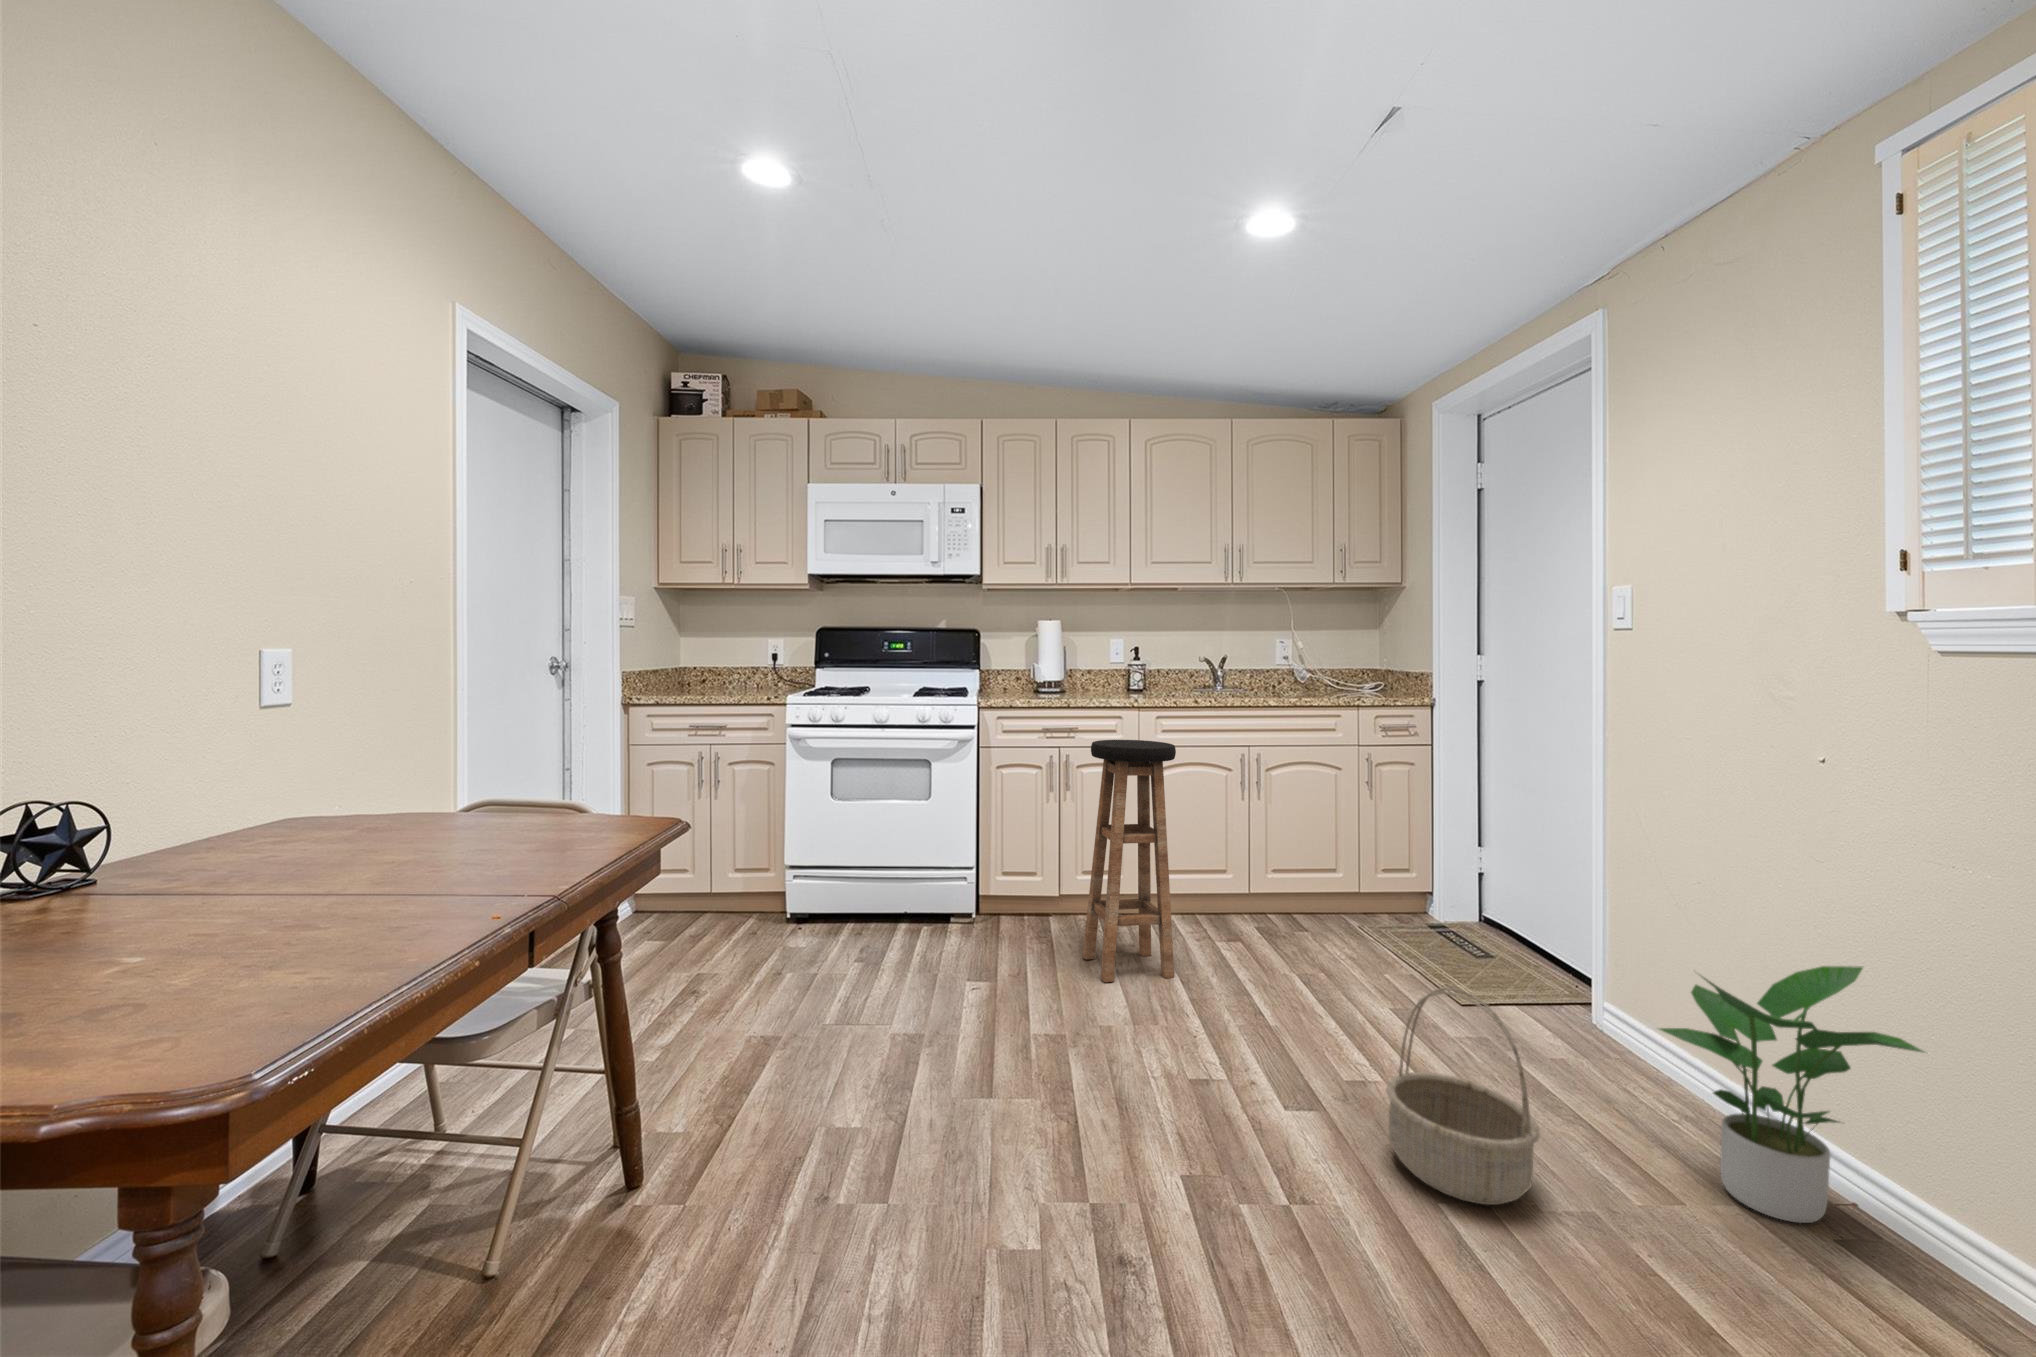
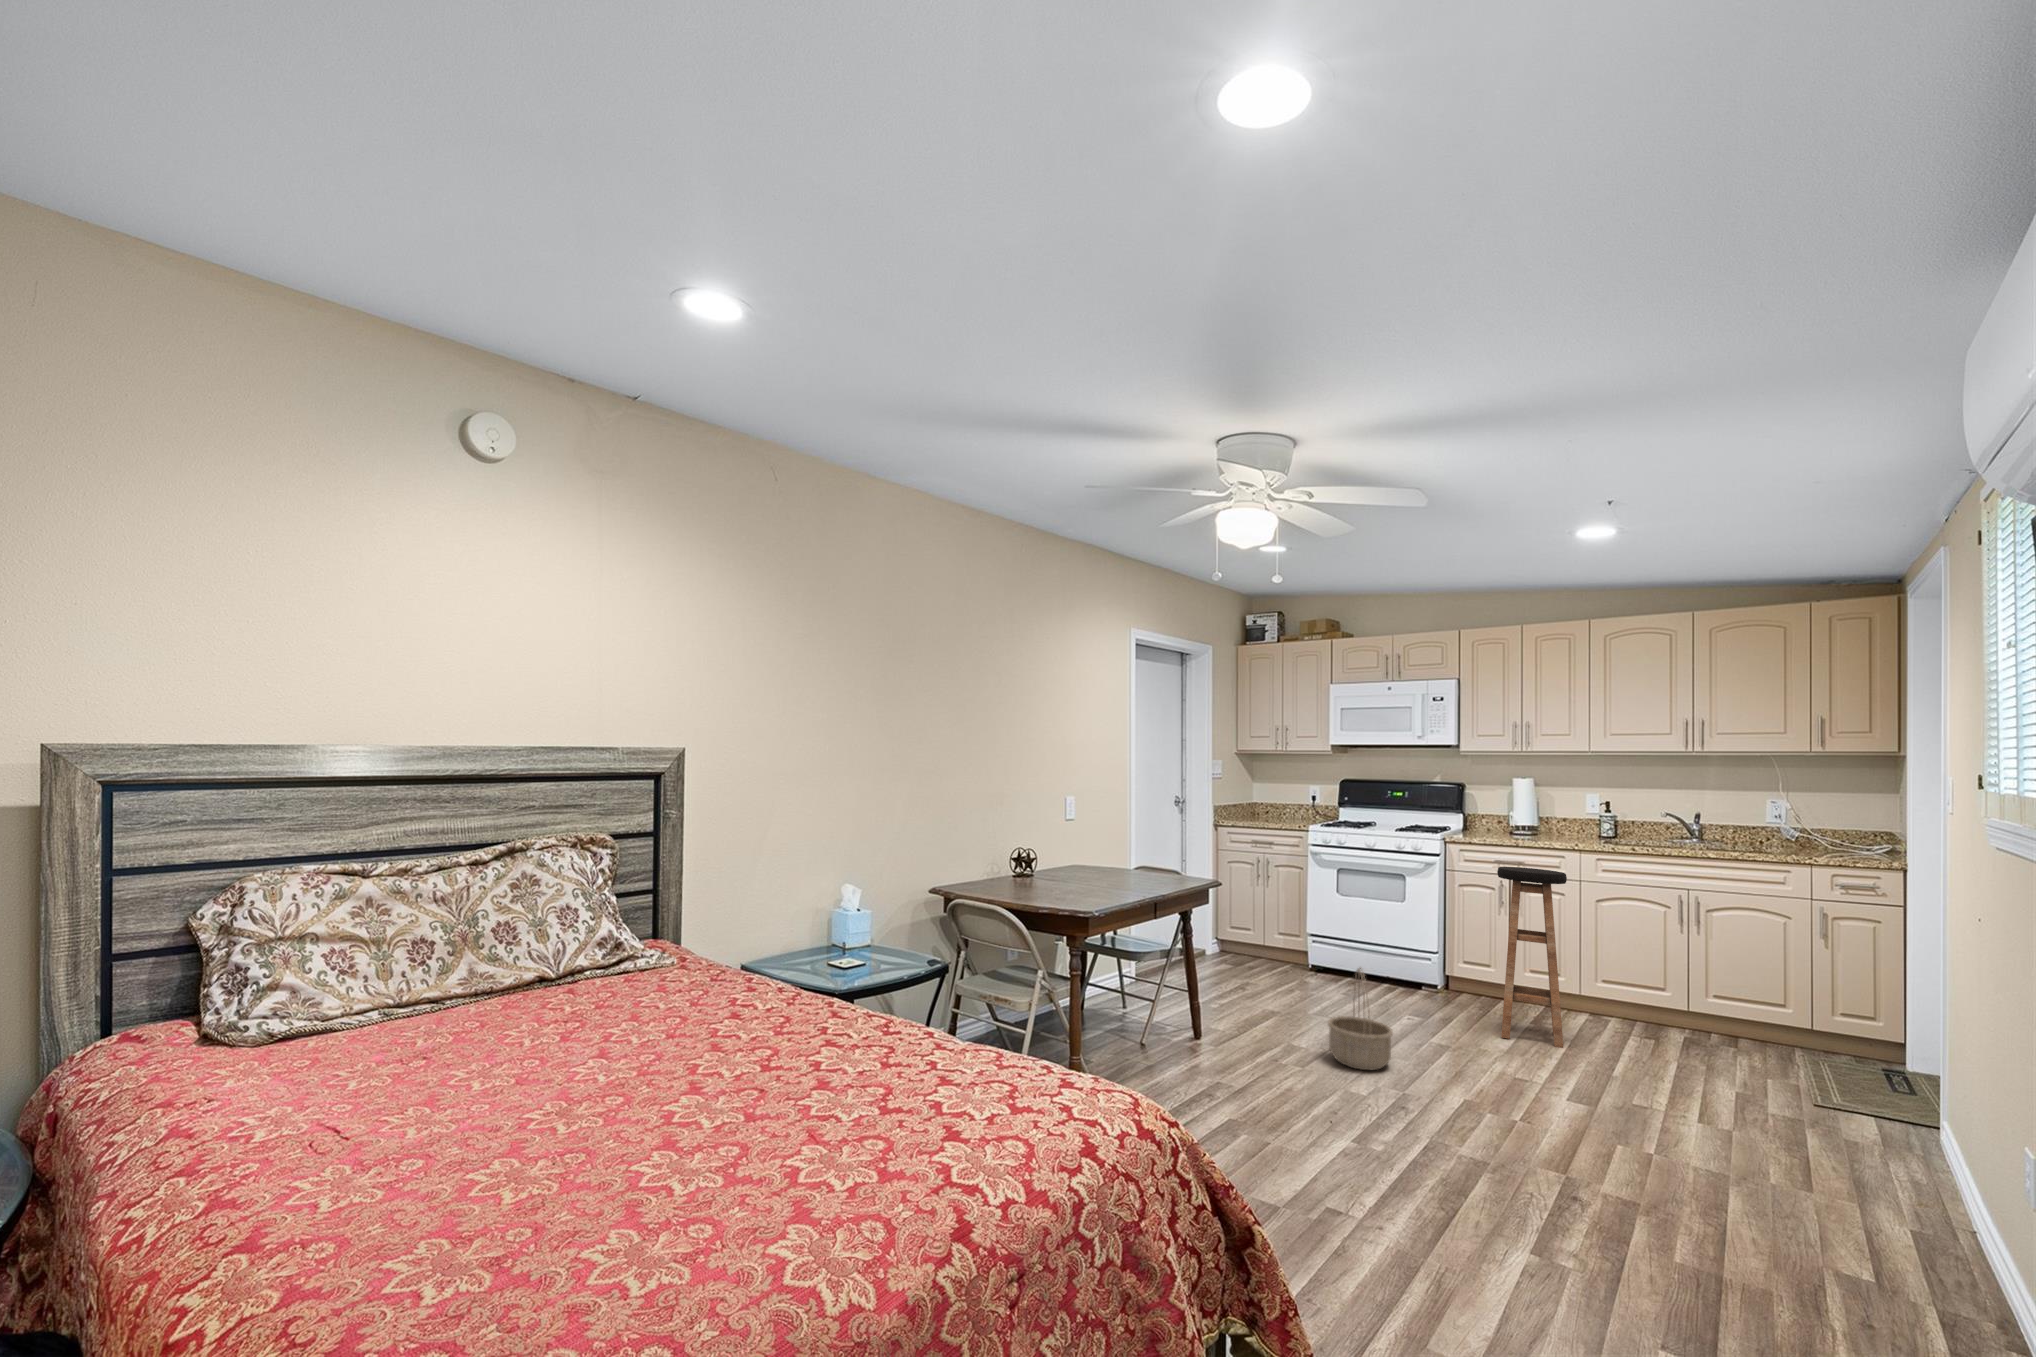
potted plant: present [1660,966,1927,1223] -> none [1774,1025,1932,1215]
basket: present [1386,987,1540,1205] -> present [1328,968,1393,1070]

